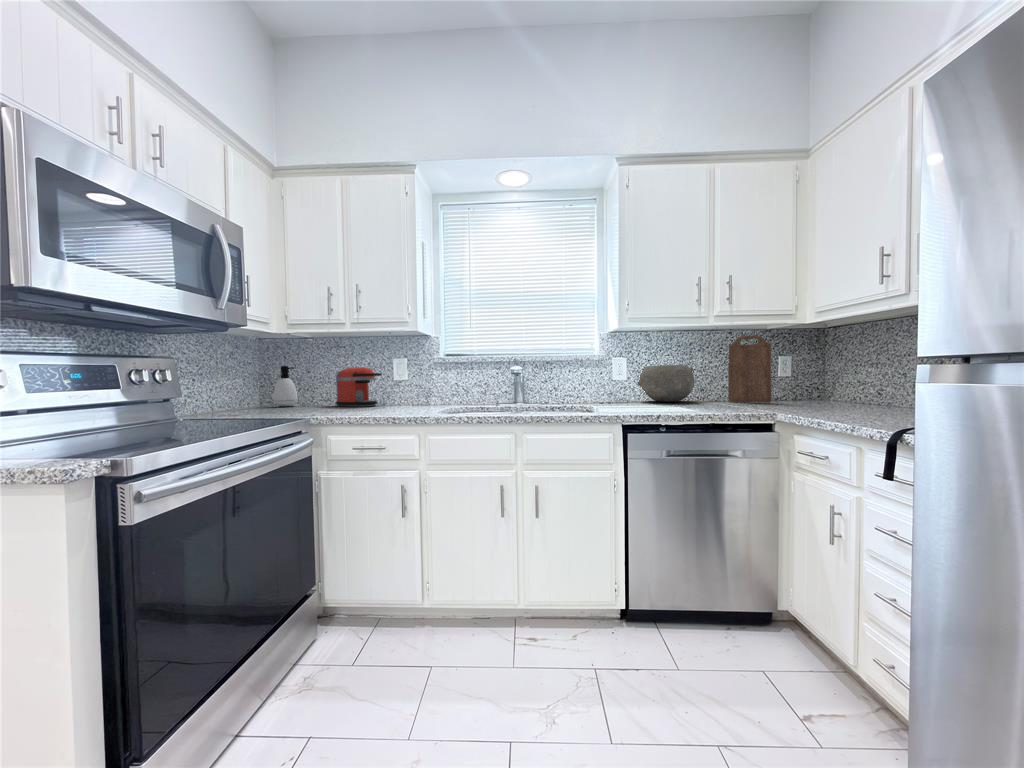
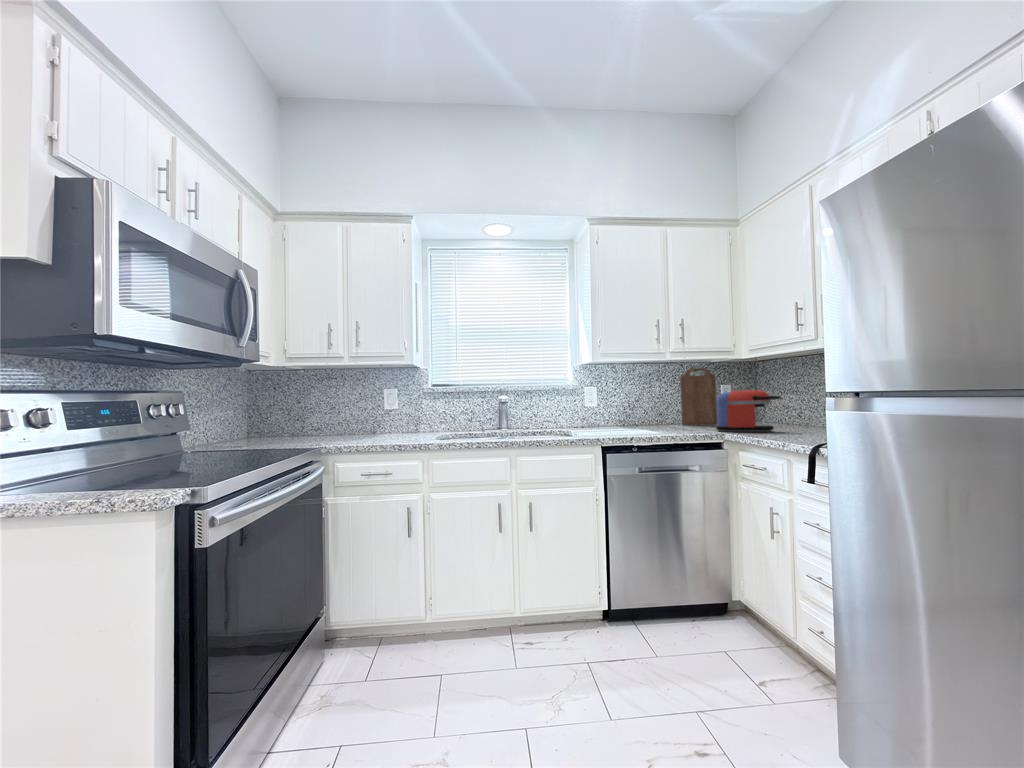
ceramic bowl: present [638,365,694,402] -> none [605,393,654,426]
soap dispenser: present [273,366,298,406] -> none [265,398,289,437]
coffee maker: present [335,367,382,407] -> present [716,390,780,432]

